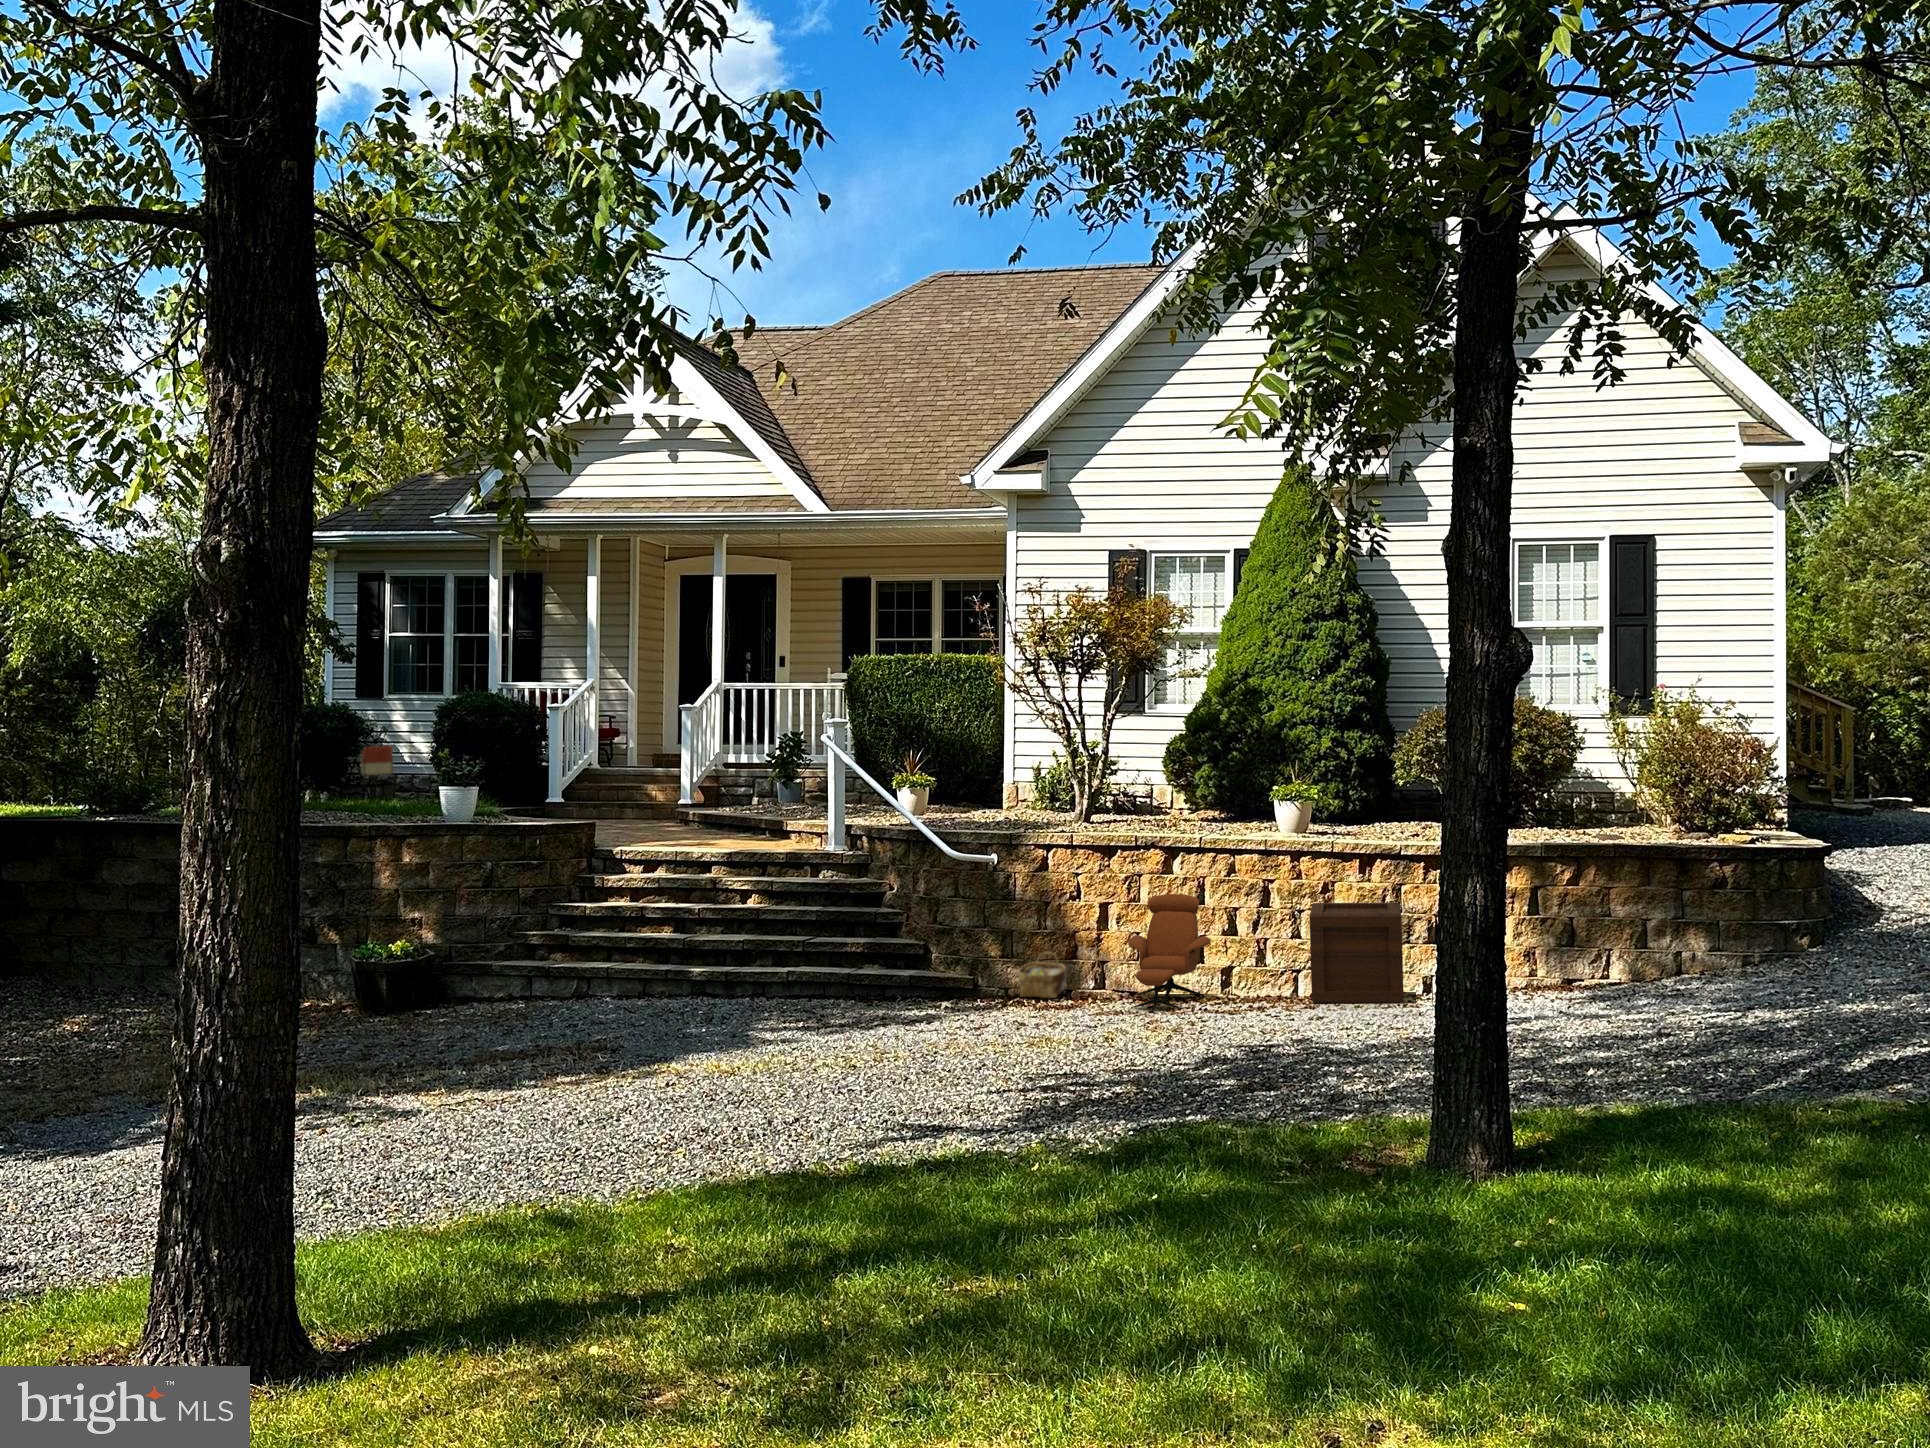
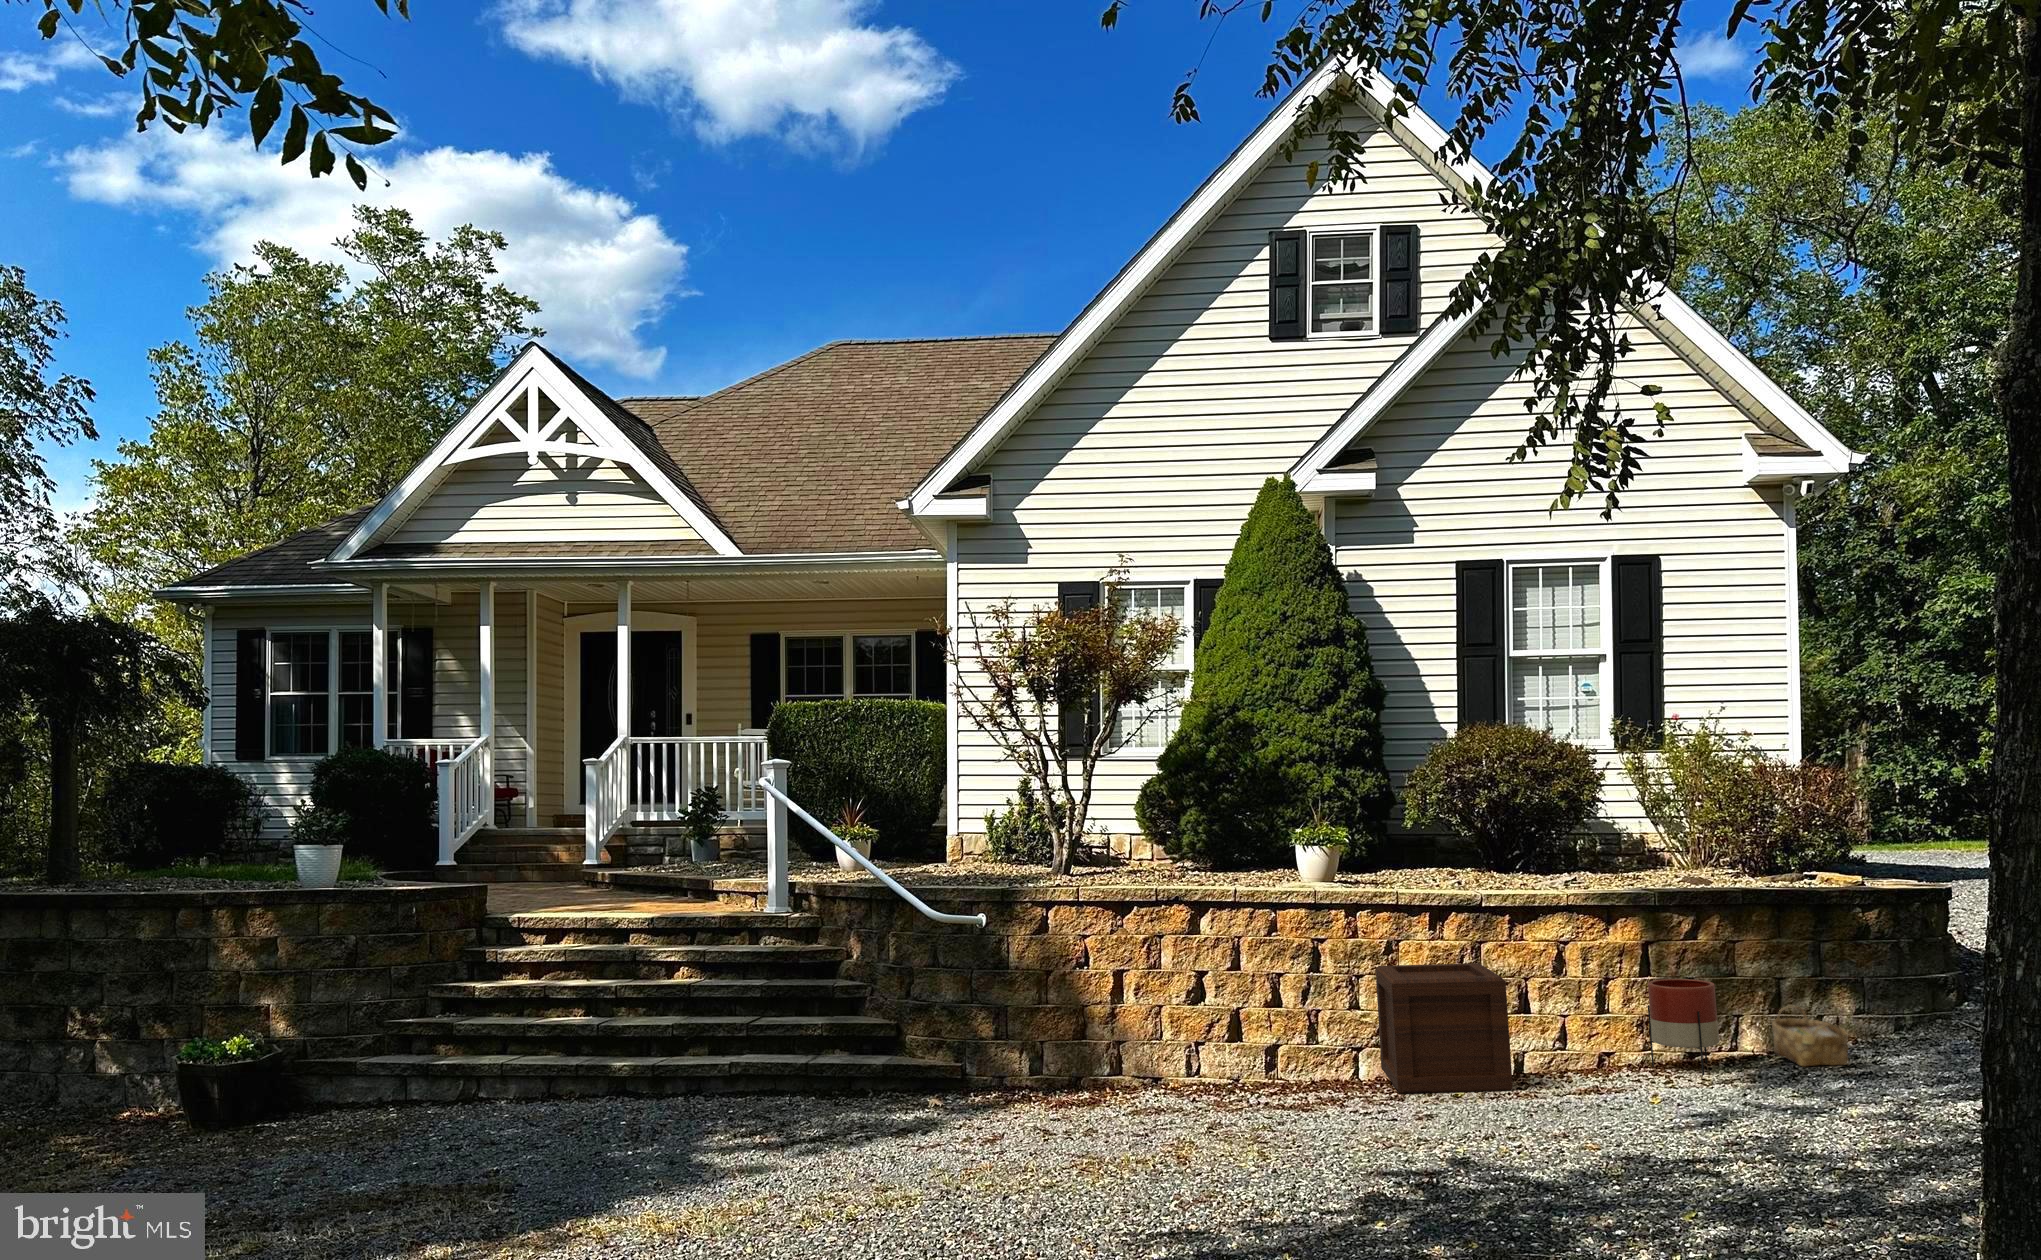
planter: present [361,745,393,776] -> present [1648,979,1719,1075]
lounge chair: present [1128,894,1210,1013] -> none [1157,959,1259,1115]
woven basket: present [1018,952,1066,998] -> present [1772,1005,1849,1067]

